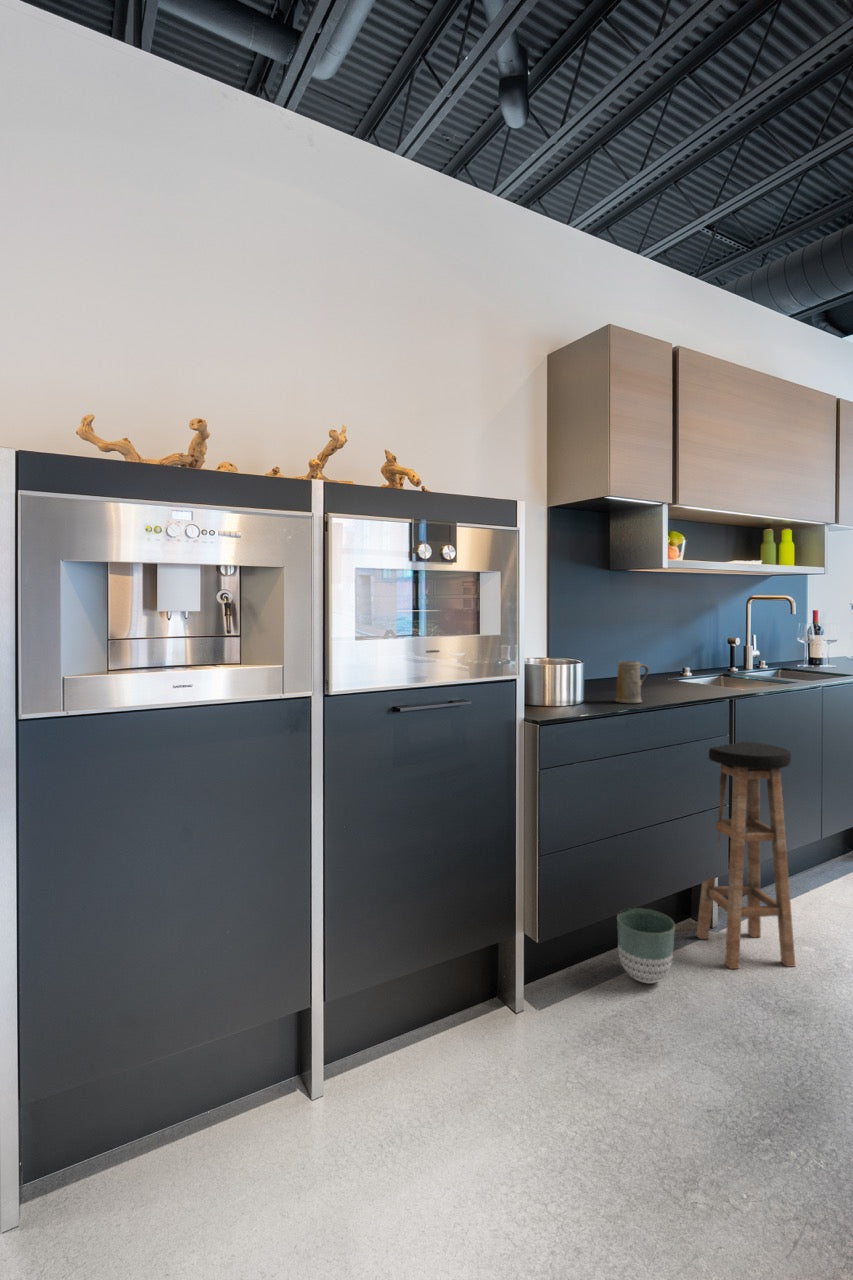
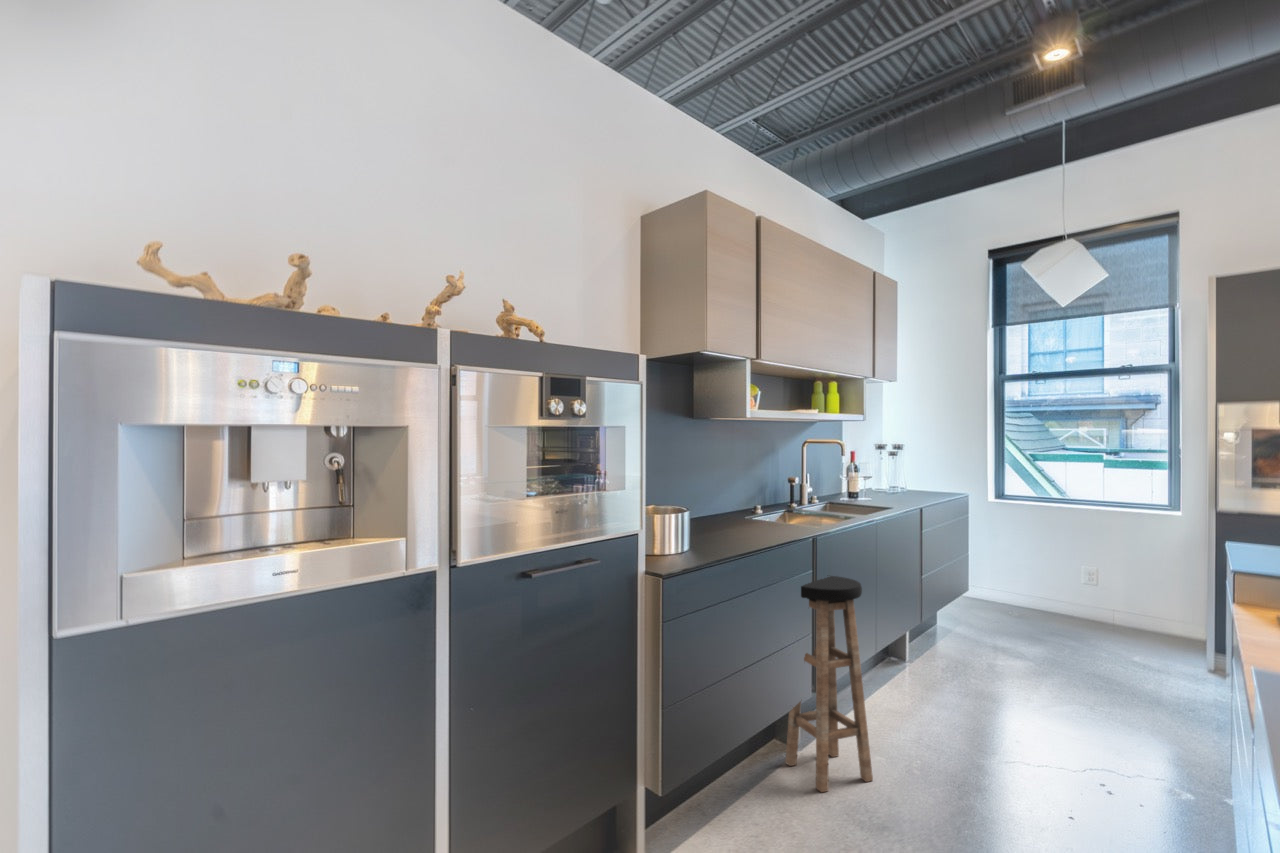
mug: present [616,661,649,703] -> none [715,507,744,547]
planter: present [617,908,675,983] -> none [723,745,777,821]

